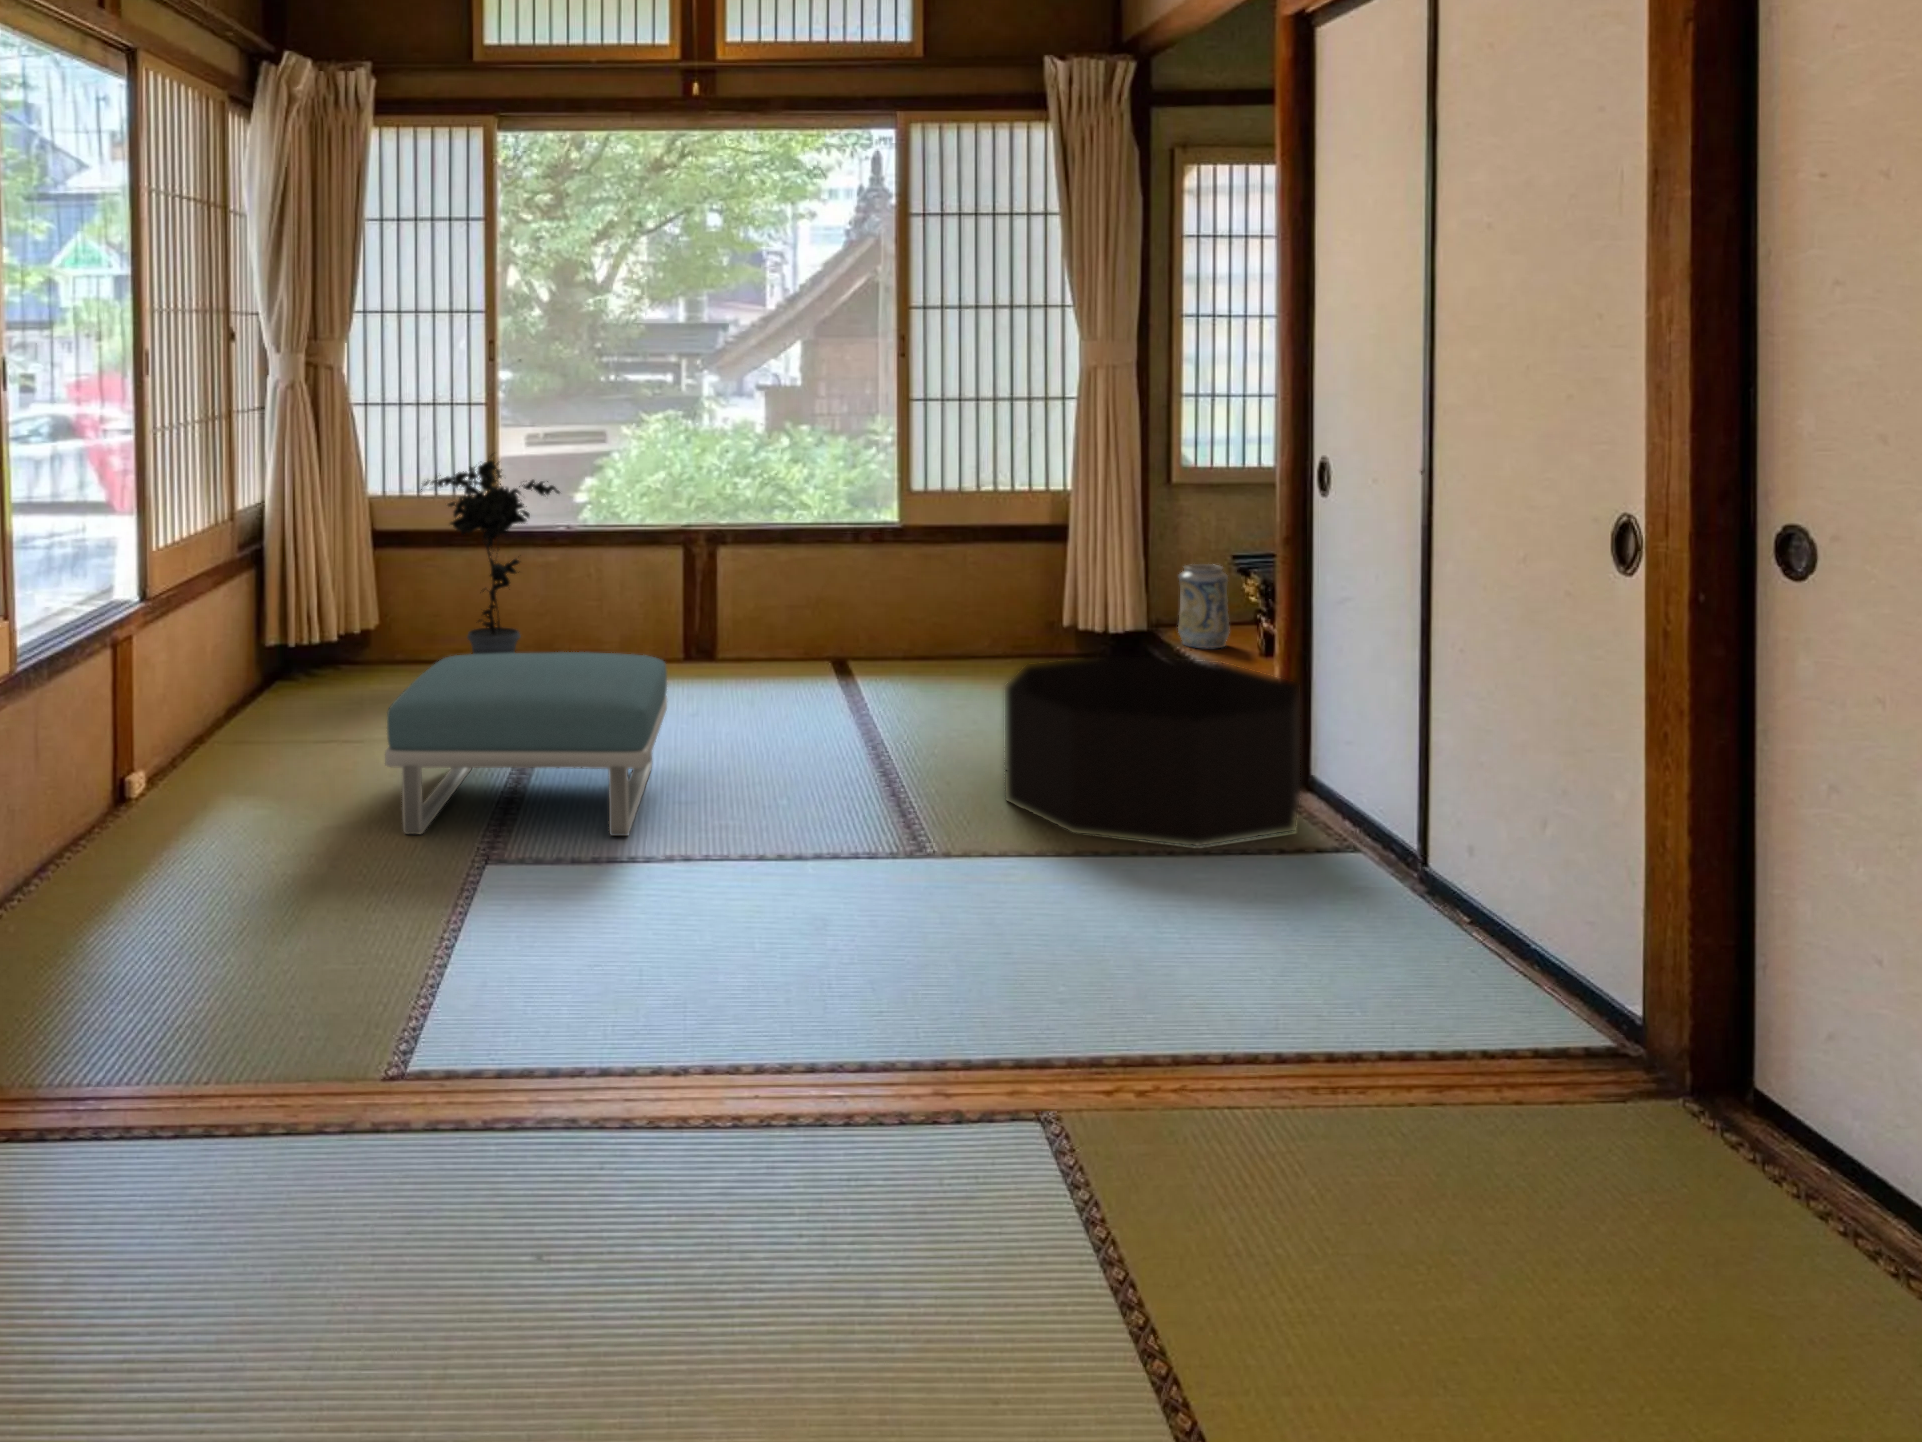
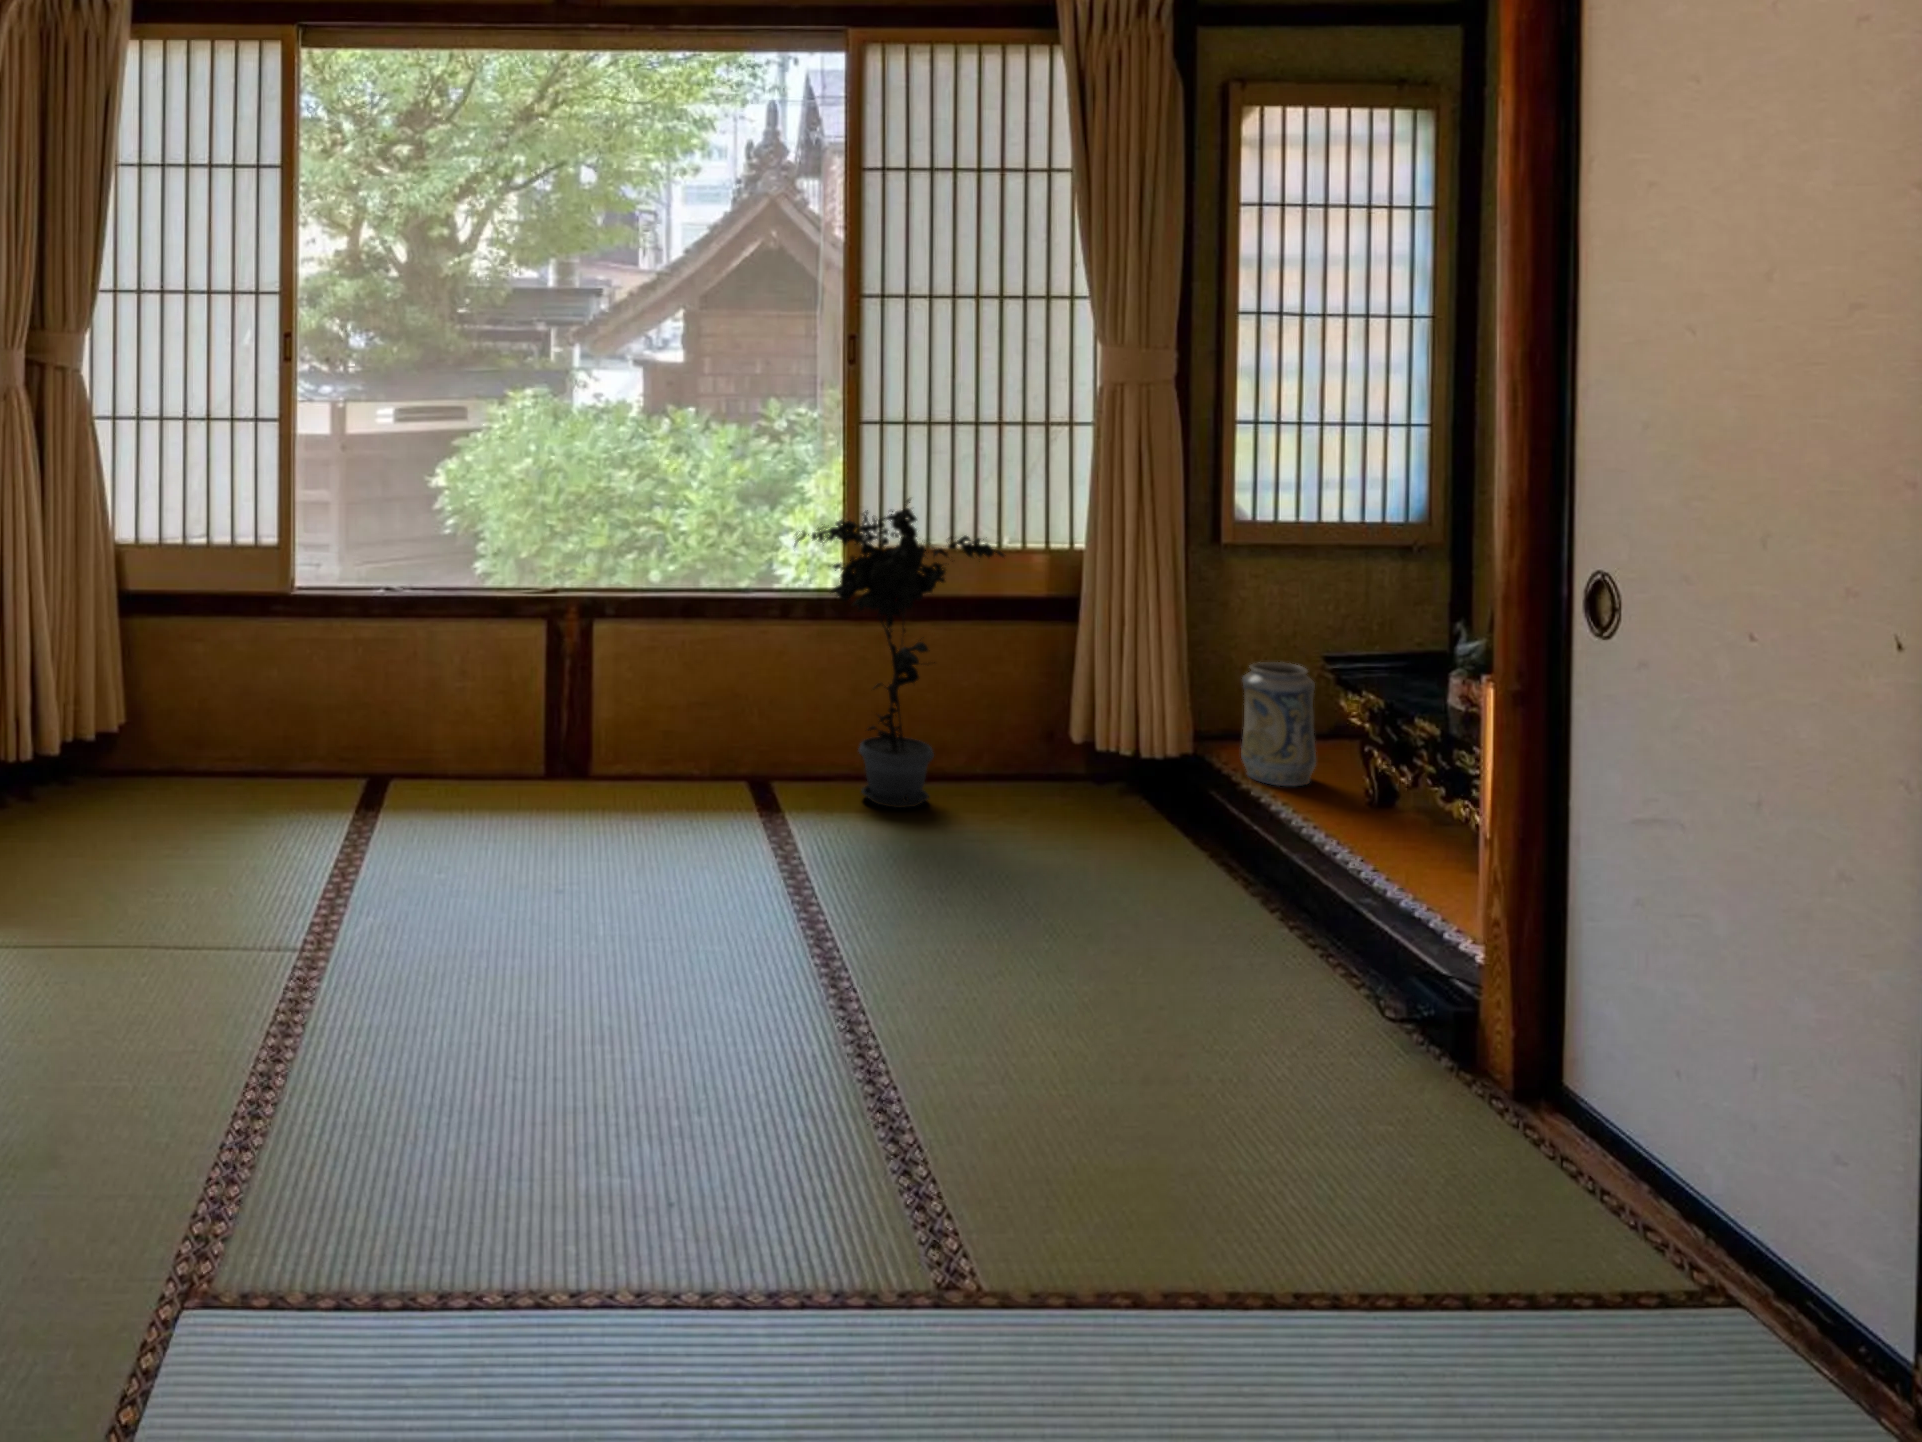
potted plant: present [421,454,560,654] -> present [795,499,1004,808]
footstool: present [385,652,667,836] -> none [33,845,519,1224]
basket: present [1005,656,1300,846] -> none [1070,856,1590,1273]

